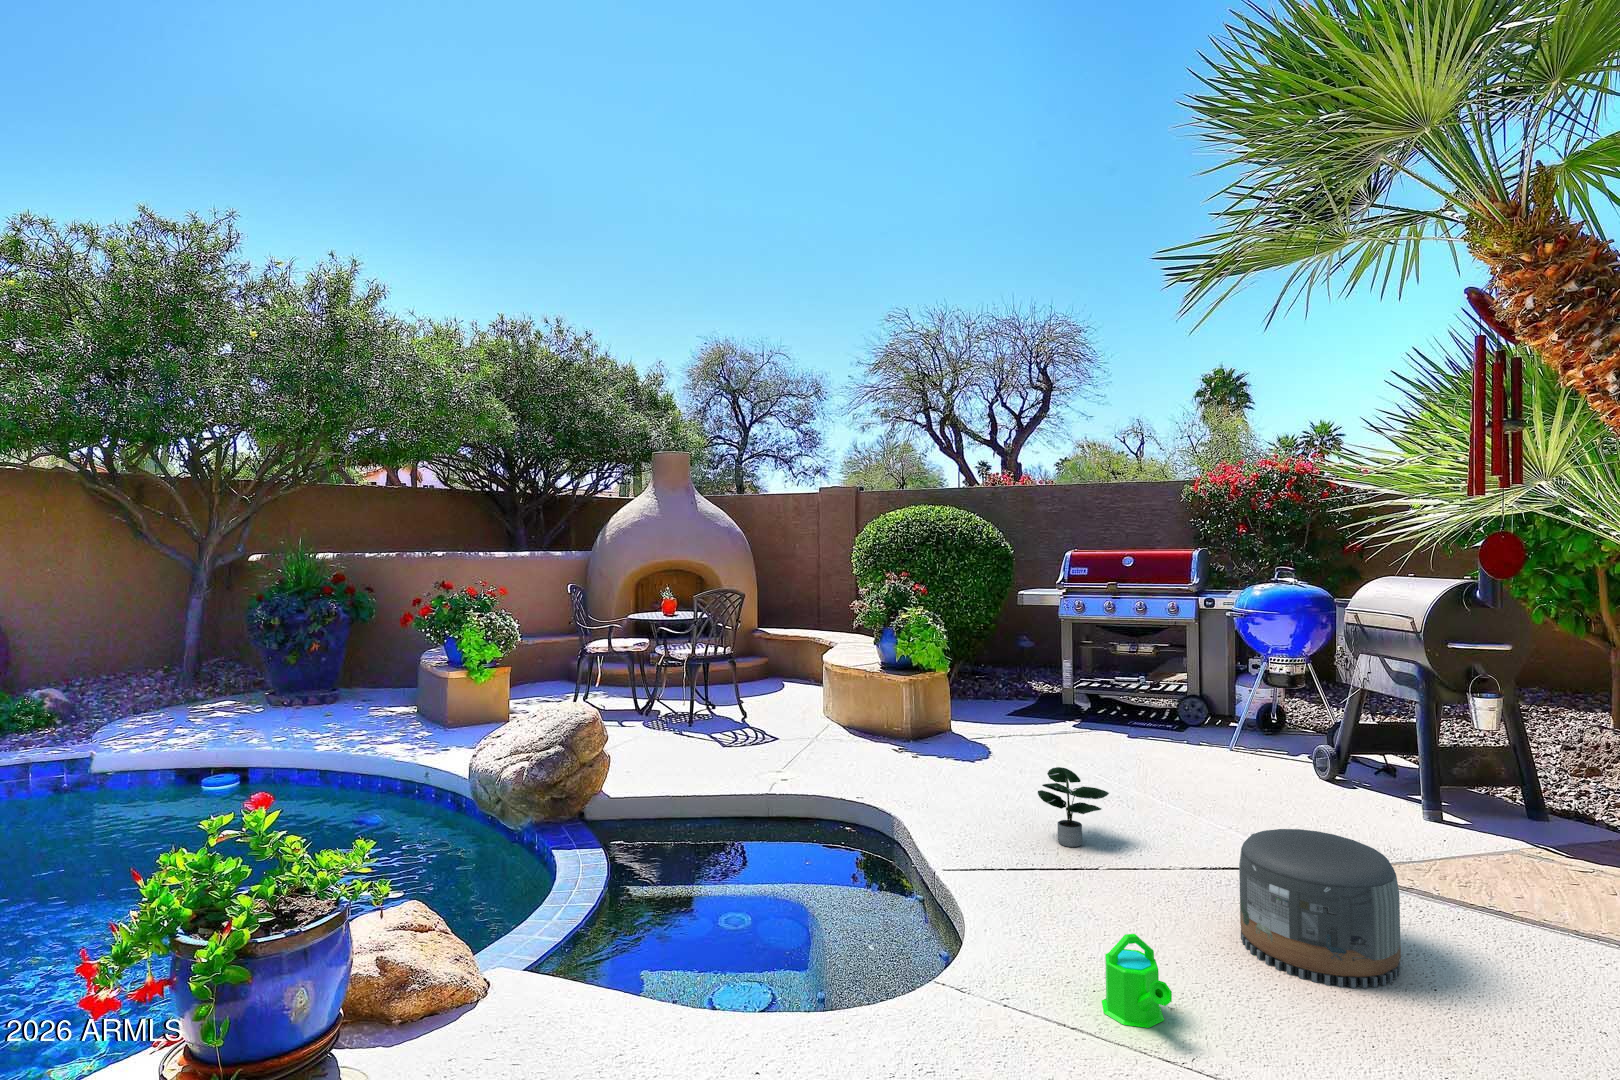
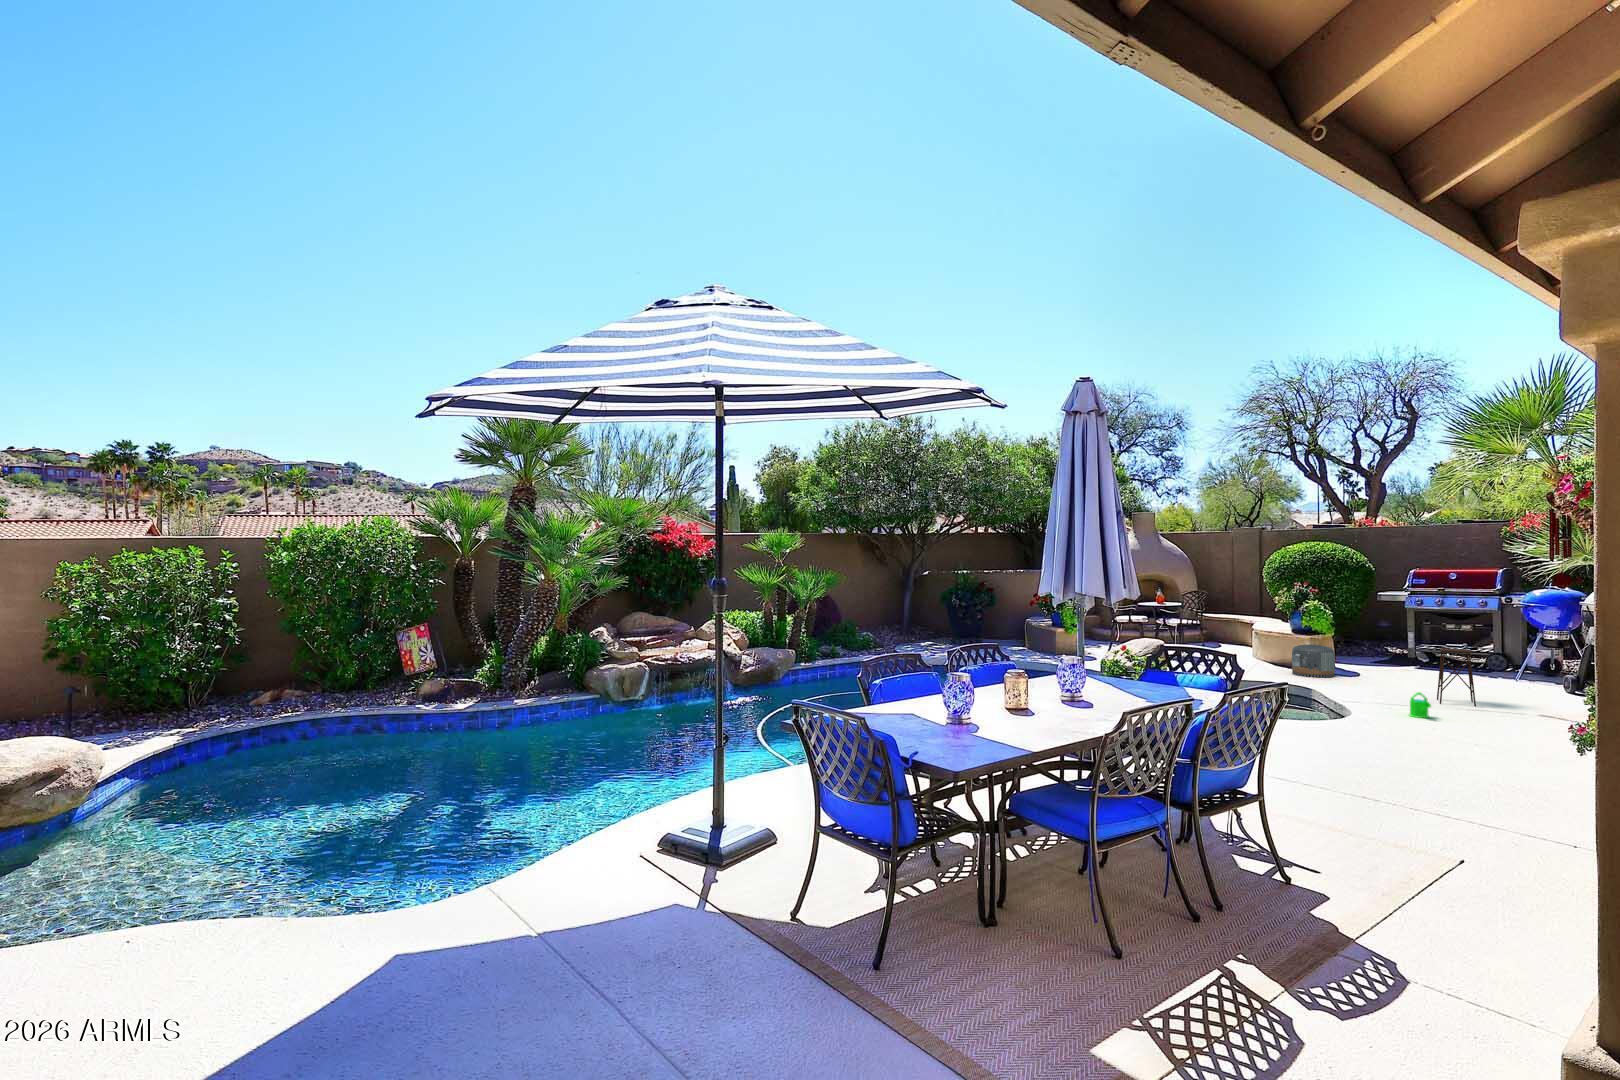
side table: none [1140,737,1234,894] -> present [1437,648,1476,707]
potted plant: present [1038,767,1109,847] -> none [1388,664,1423,696]
pouf: present [1239,829,1401,988] -> present [1292,645,1335,678]

